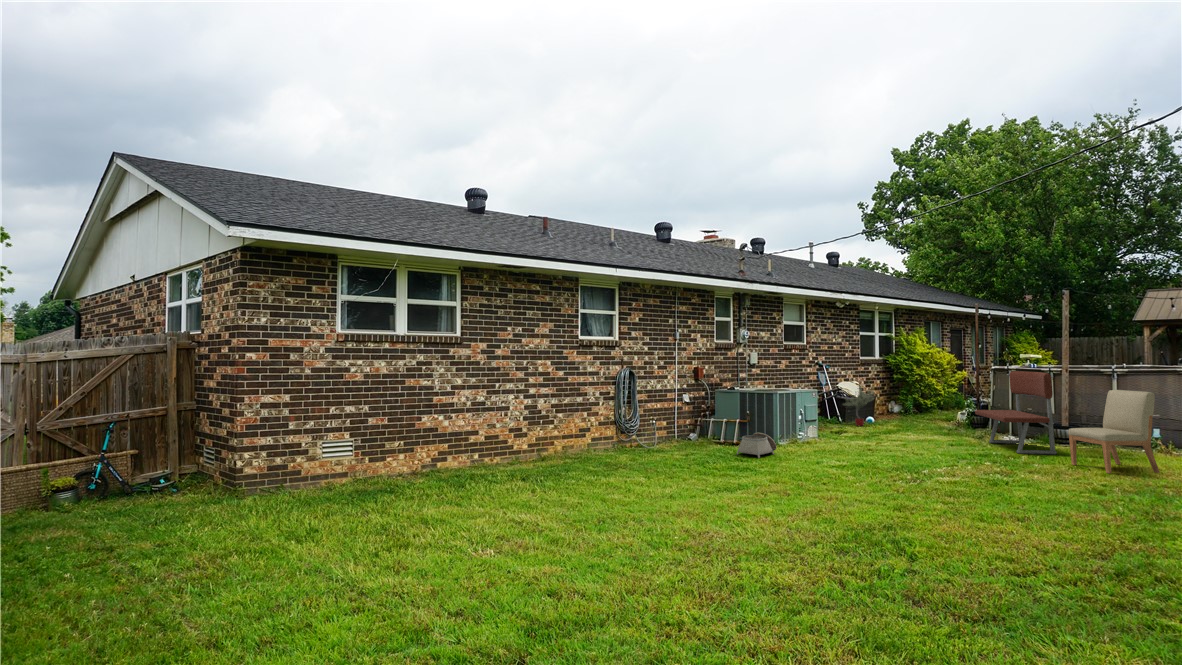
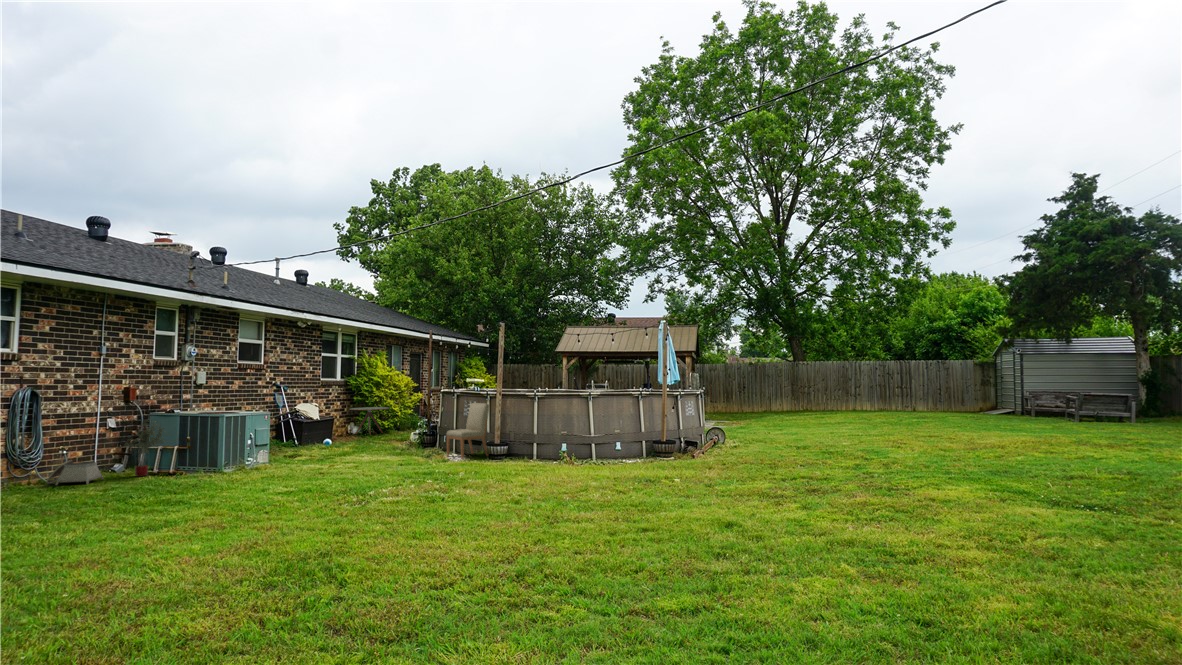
bench: present [975,371,1057,454] -> none [400,391,444,453]
potted tree: present [844,386,874,426] -> present [125,421,164,477]
round table: none [893,388,941,419] -> present [350,407,389,434]
basket: present [737,433,776,458] -> present [47,461,103,485]

